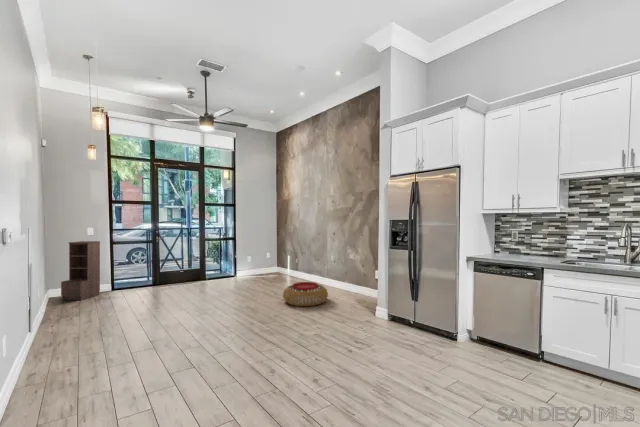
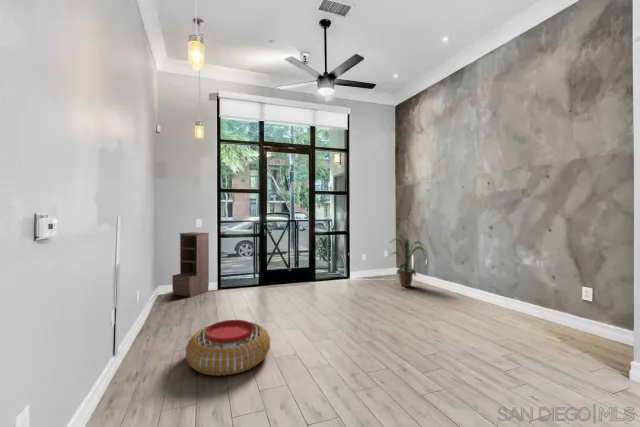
house plant: none [266,235,299,279] -> present [394,239,425,287]
pouf: present [283,282,328,306] -> present [186,320,270,376]

